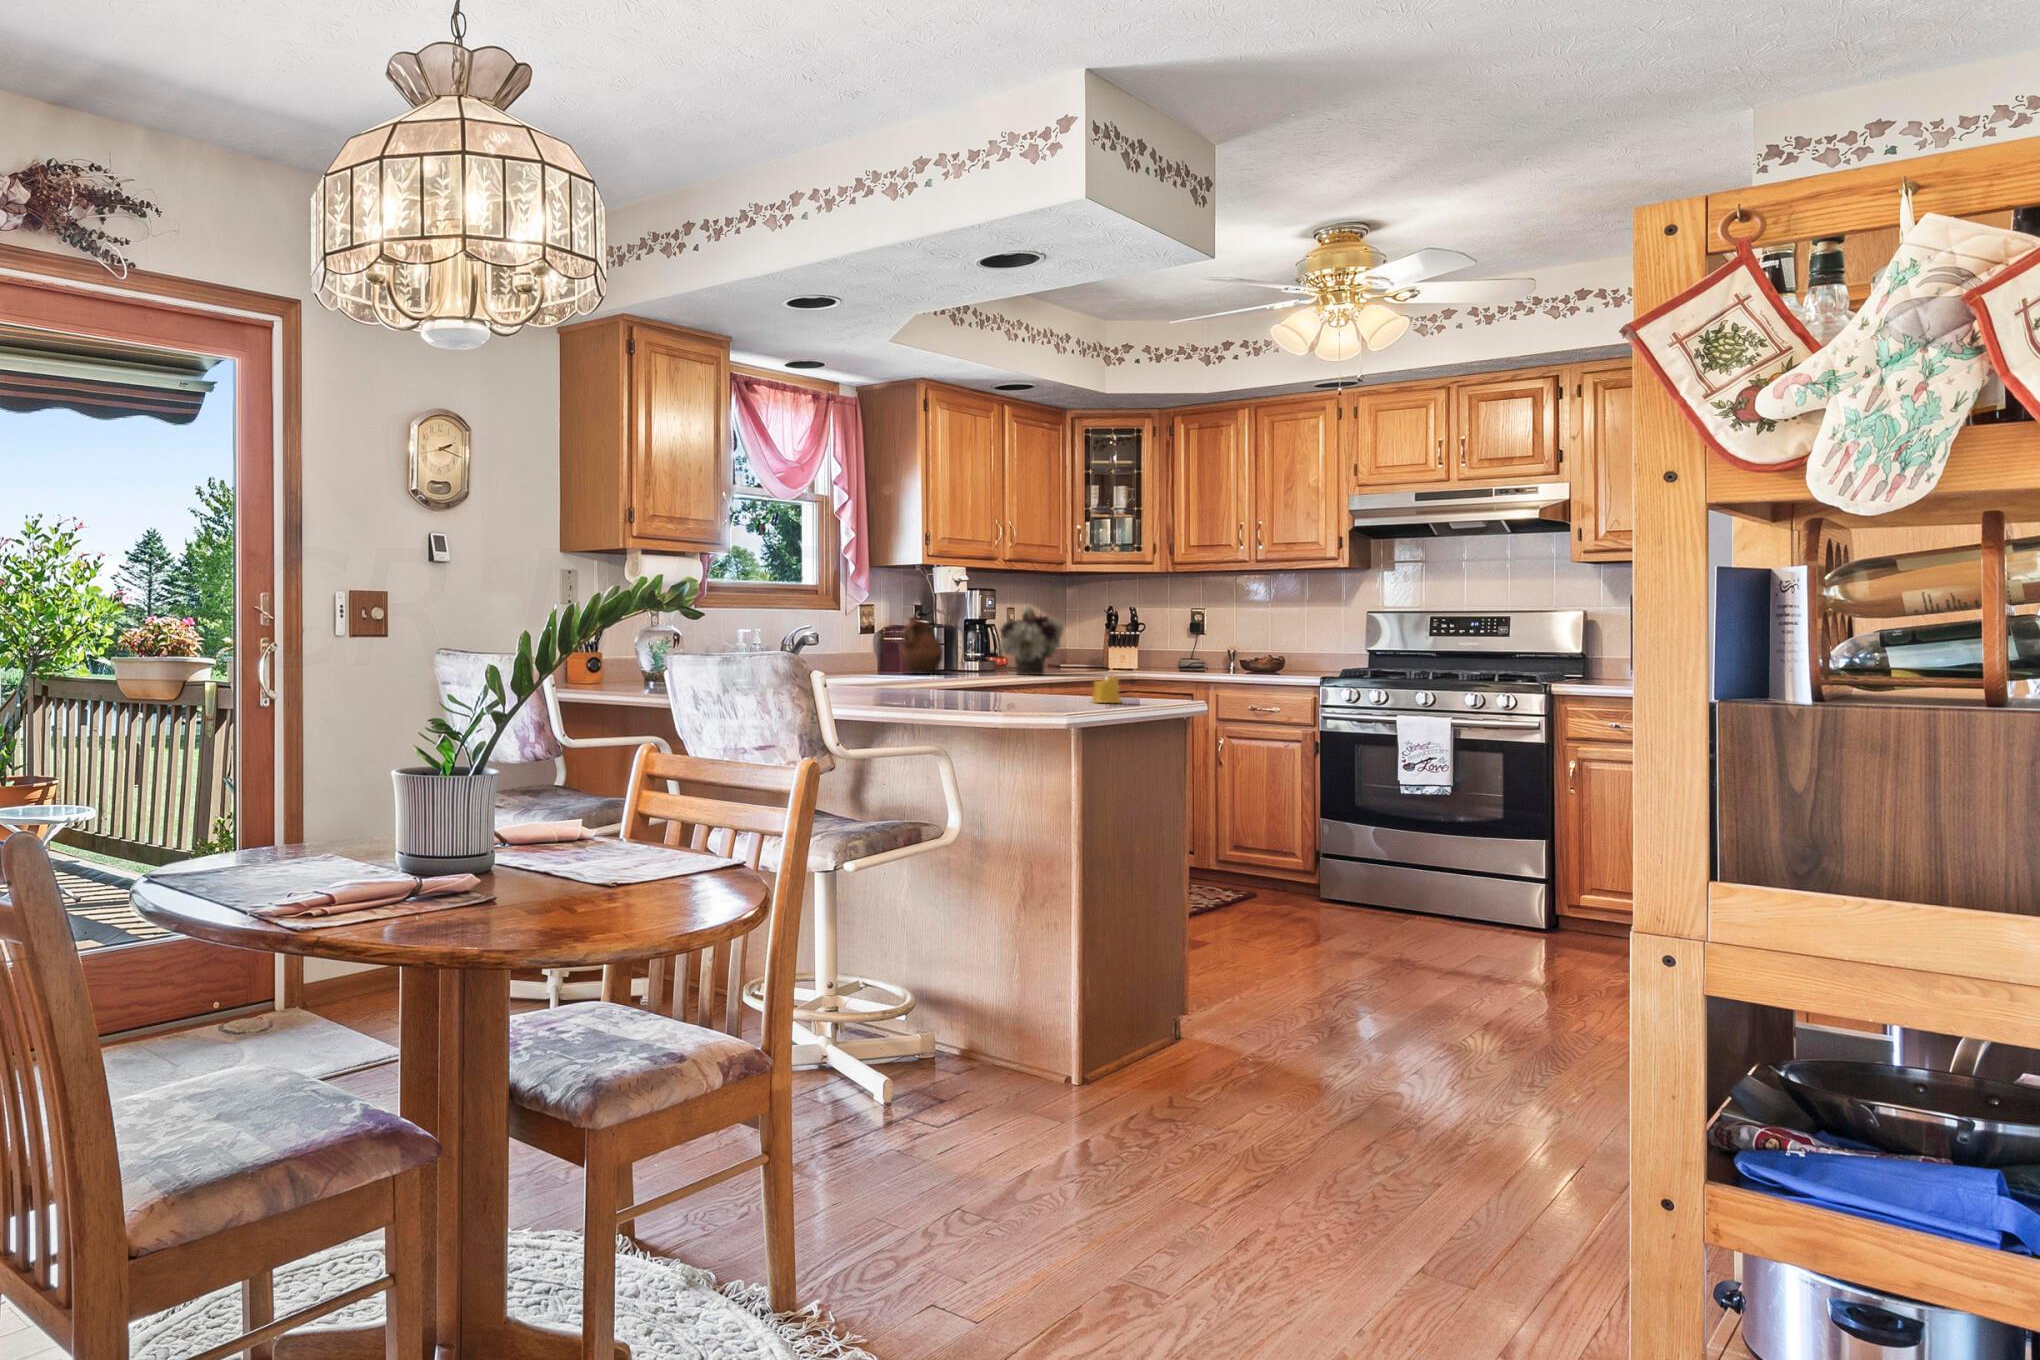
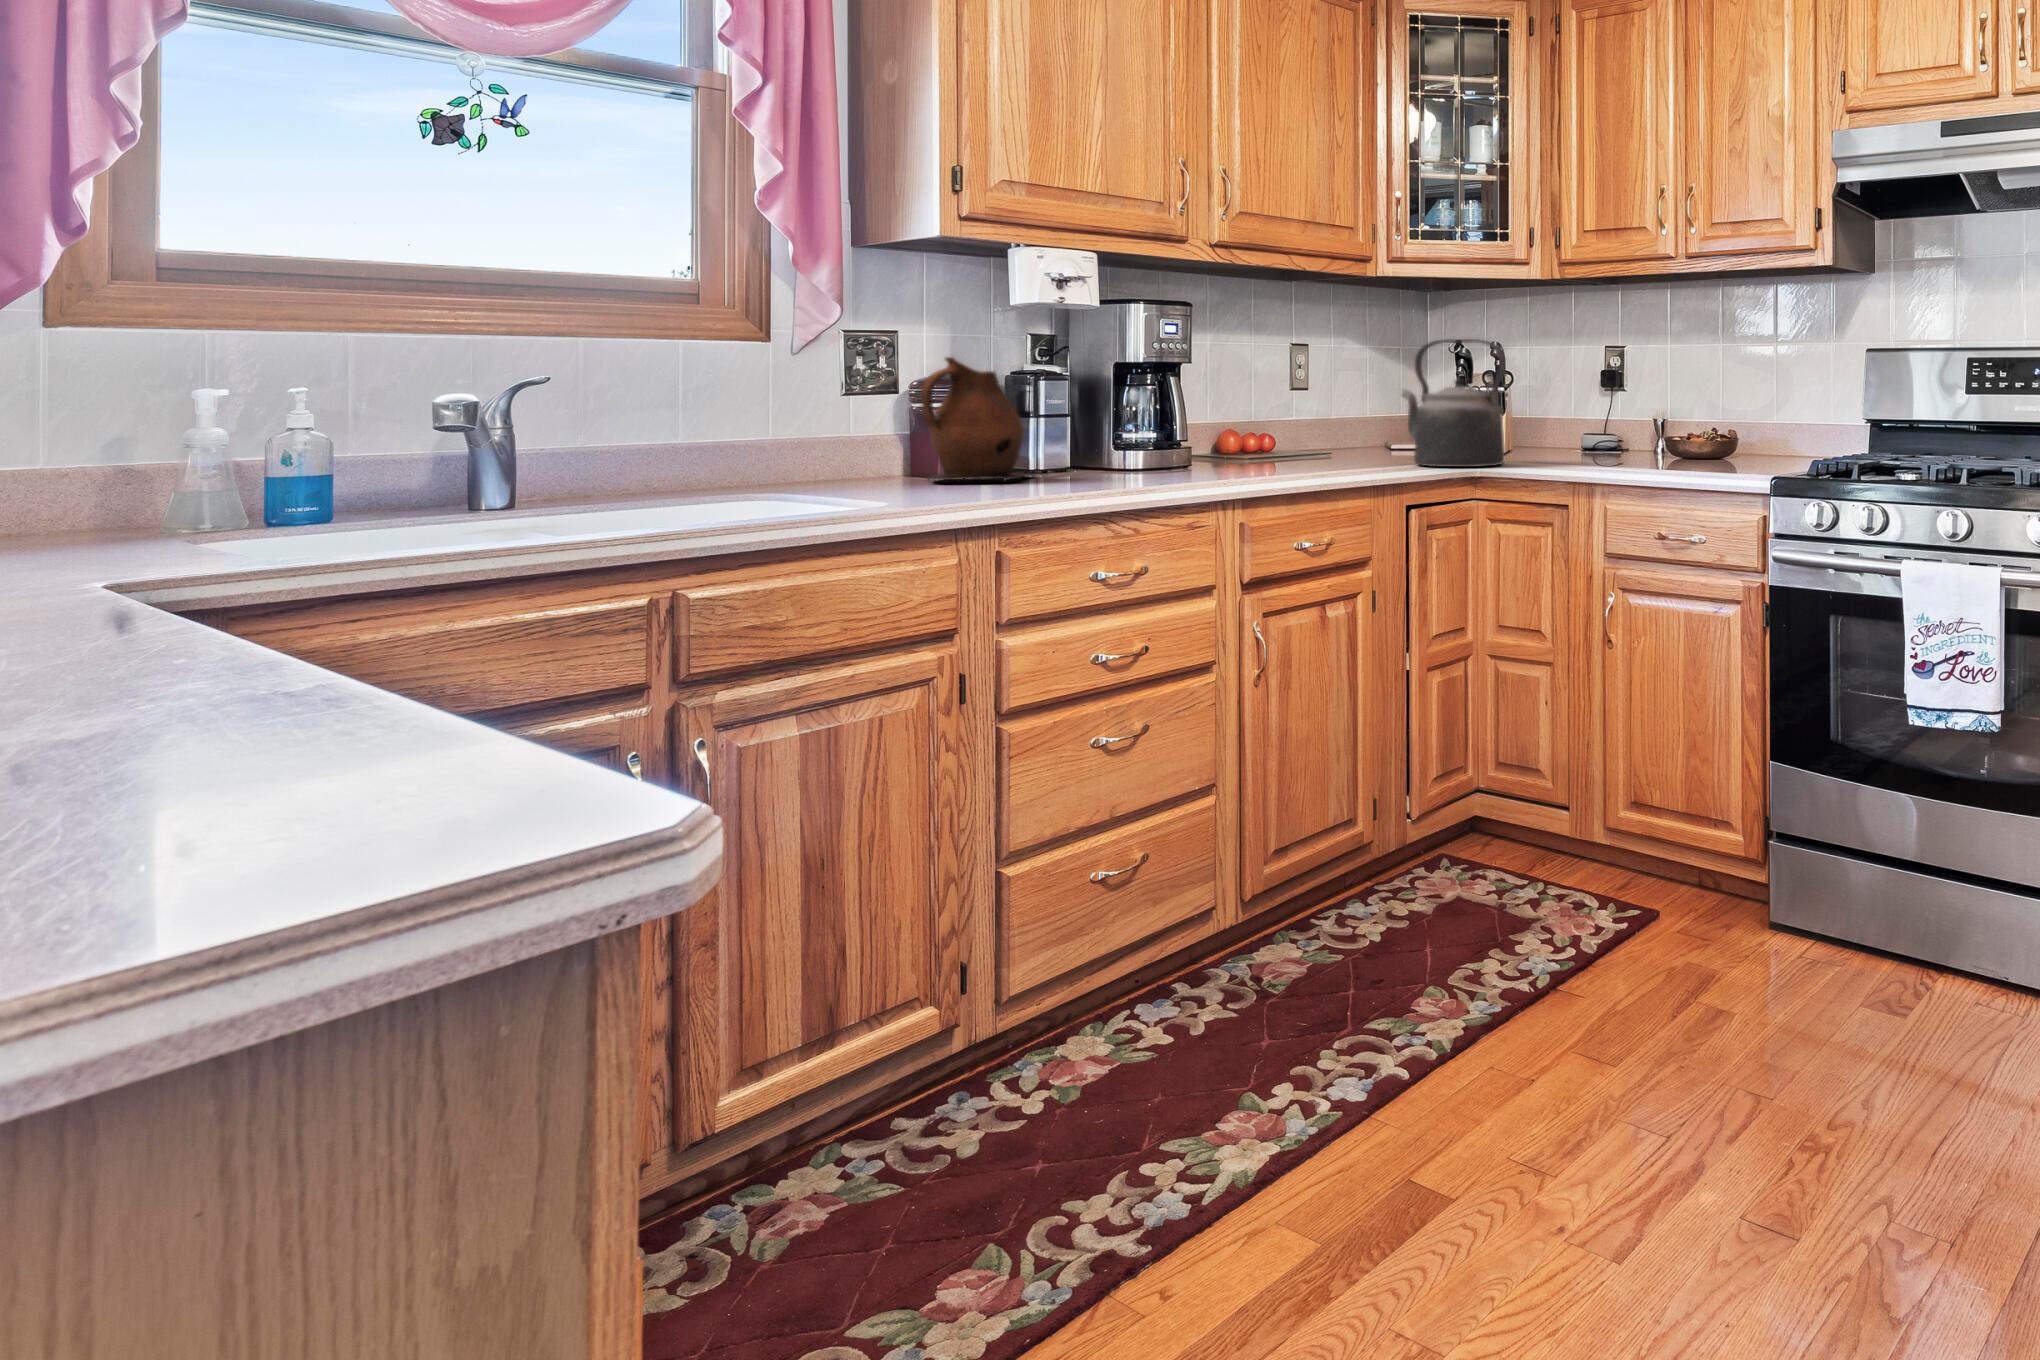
flower arrangement: present [1000,606,1064,675] -> none [1130,330,1273,482]
kettle: none [1098,607,1162,672] -> present [1402,339,1506,467]
candle: present [1092,676,1122,703] -> none [208,623,425,805]

